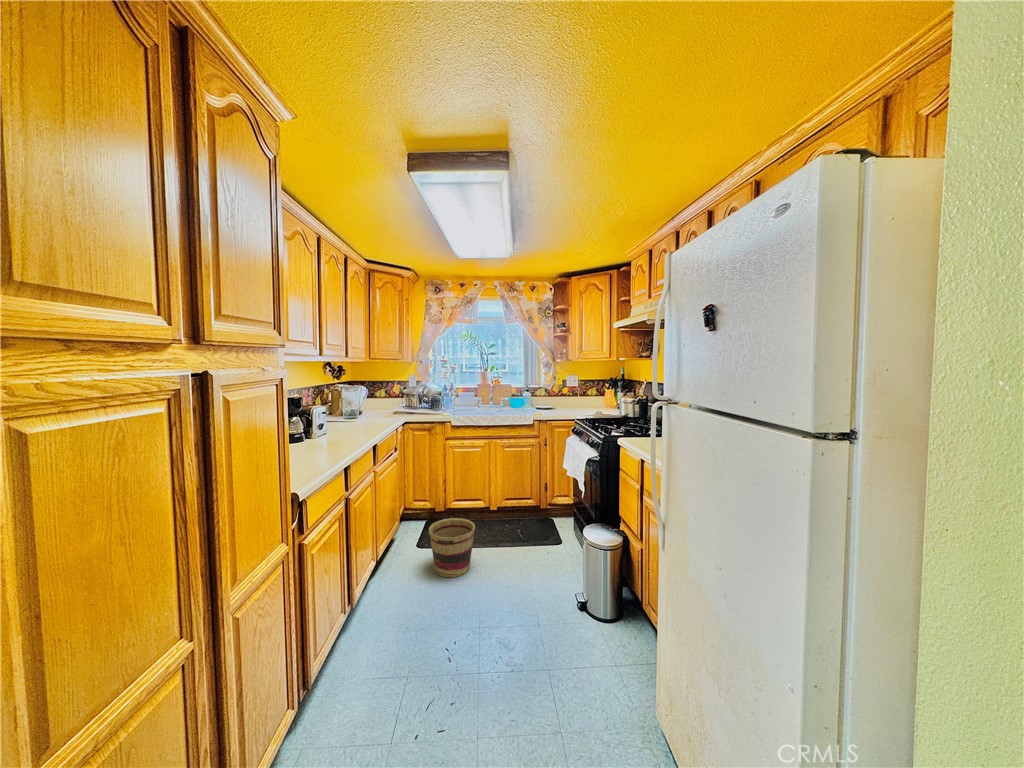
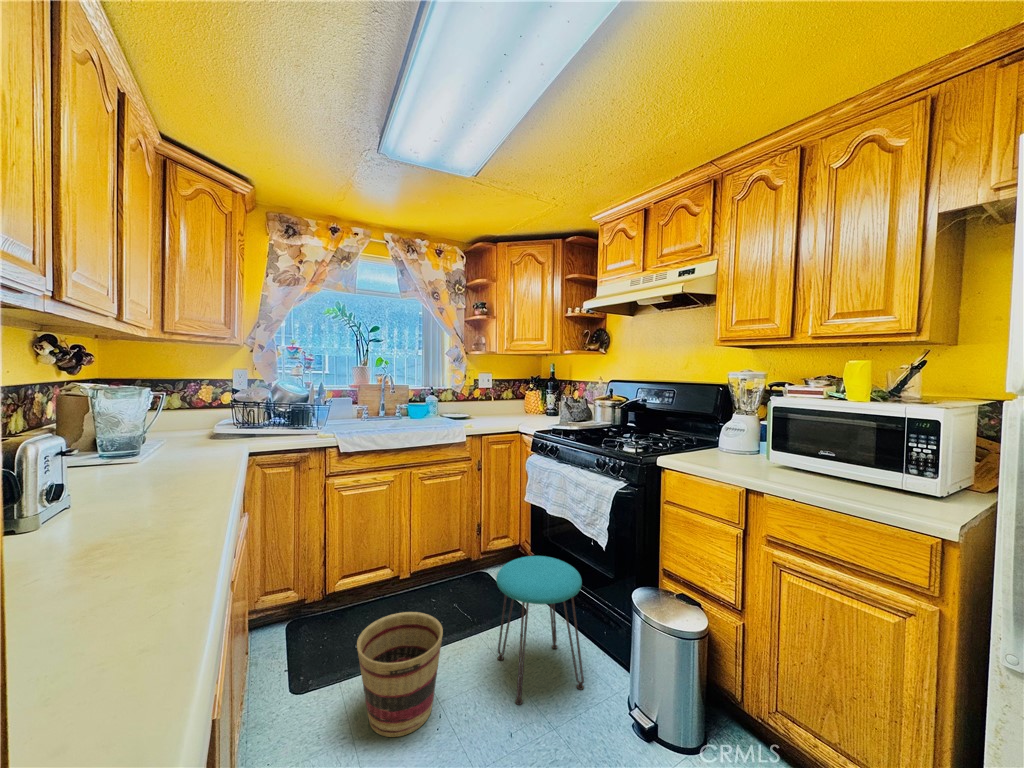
stool: none [508,502,563,588] -> present [496,556,584,705]

